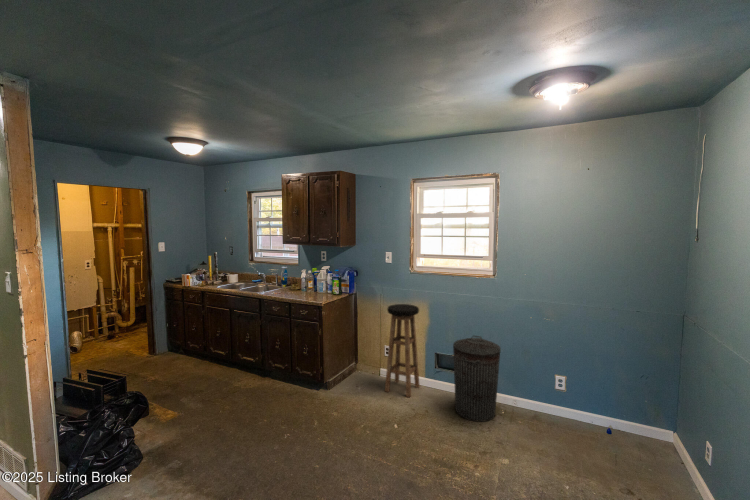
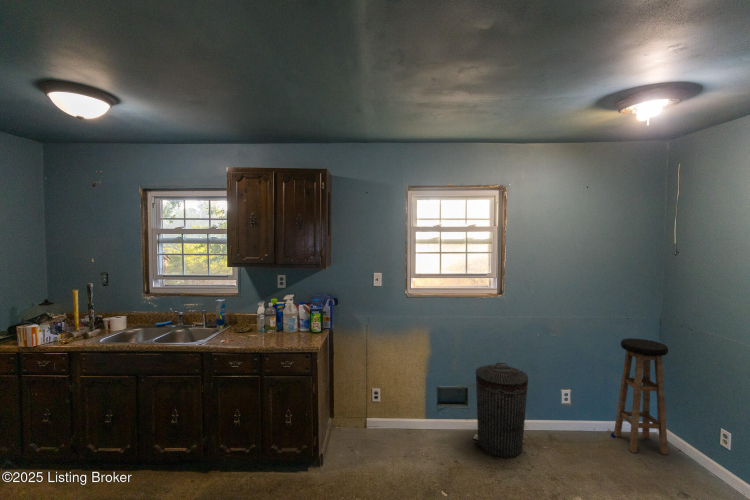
bar stool: present [385,304,419,397] -> present [614,338,668,454]

